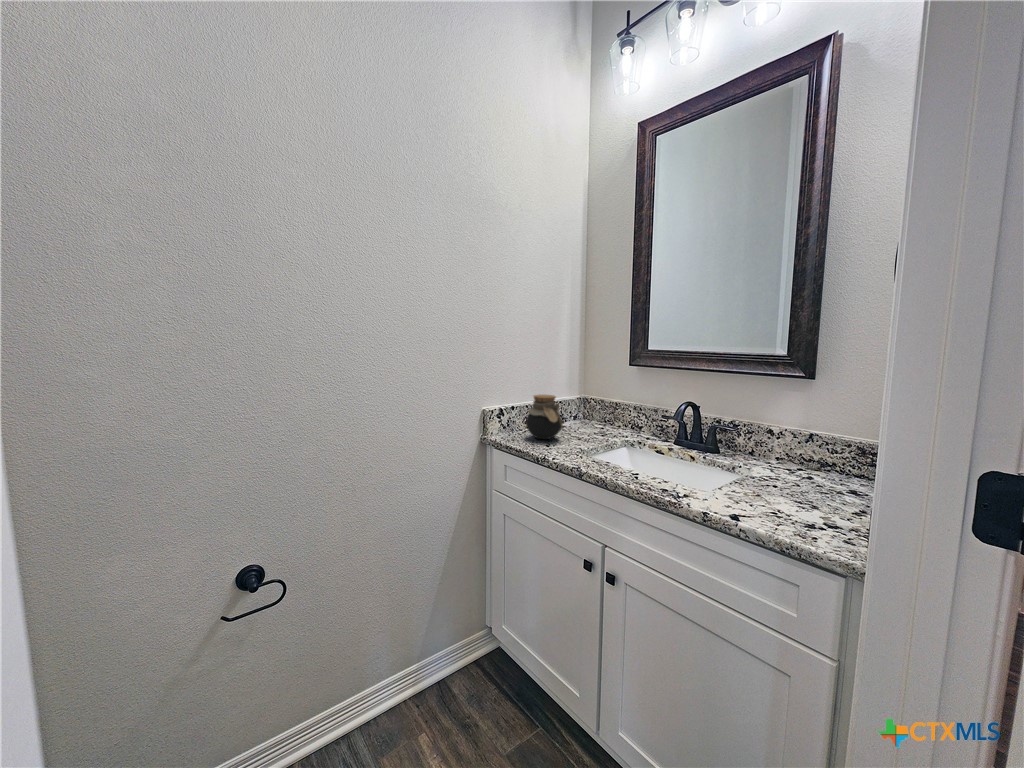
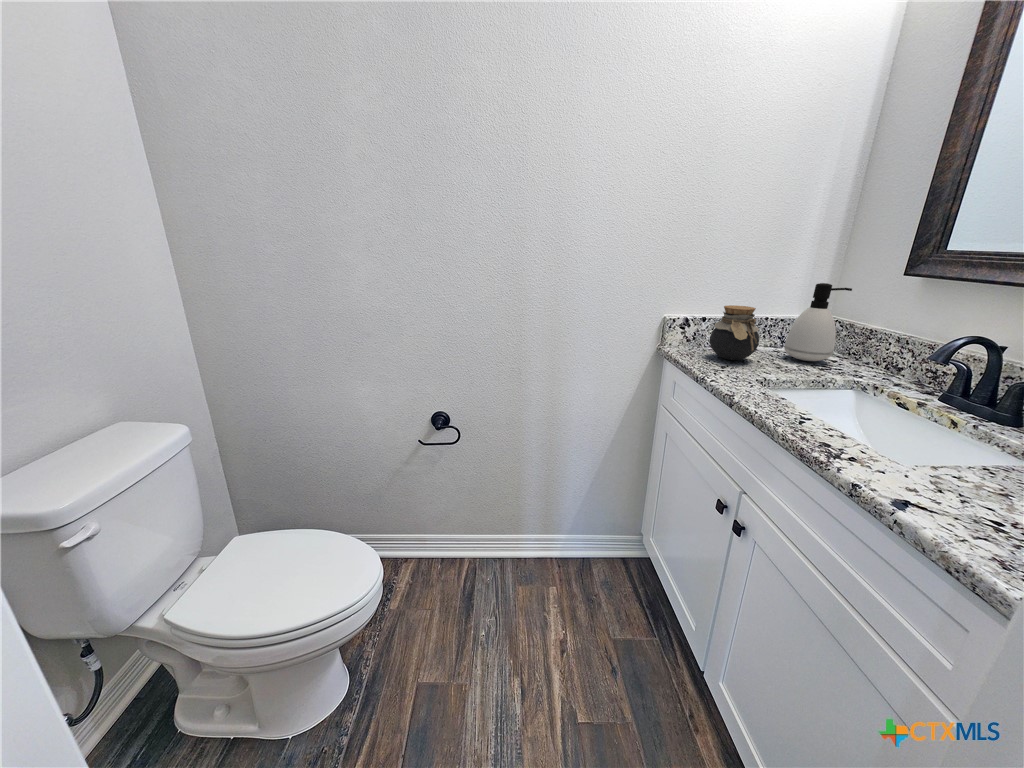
soap dispenser: none [571,373,604,431] -> present [784,283,852,361]

